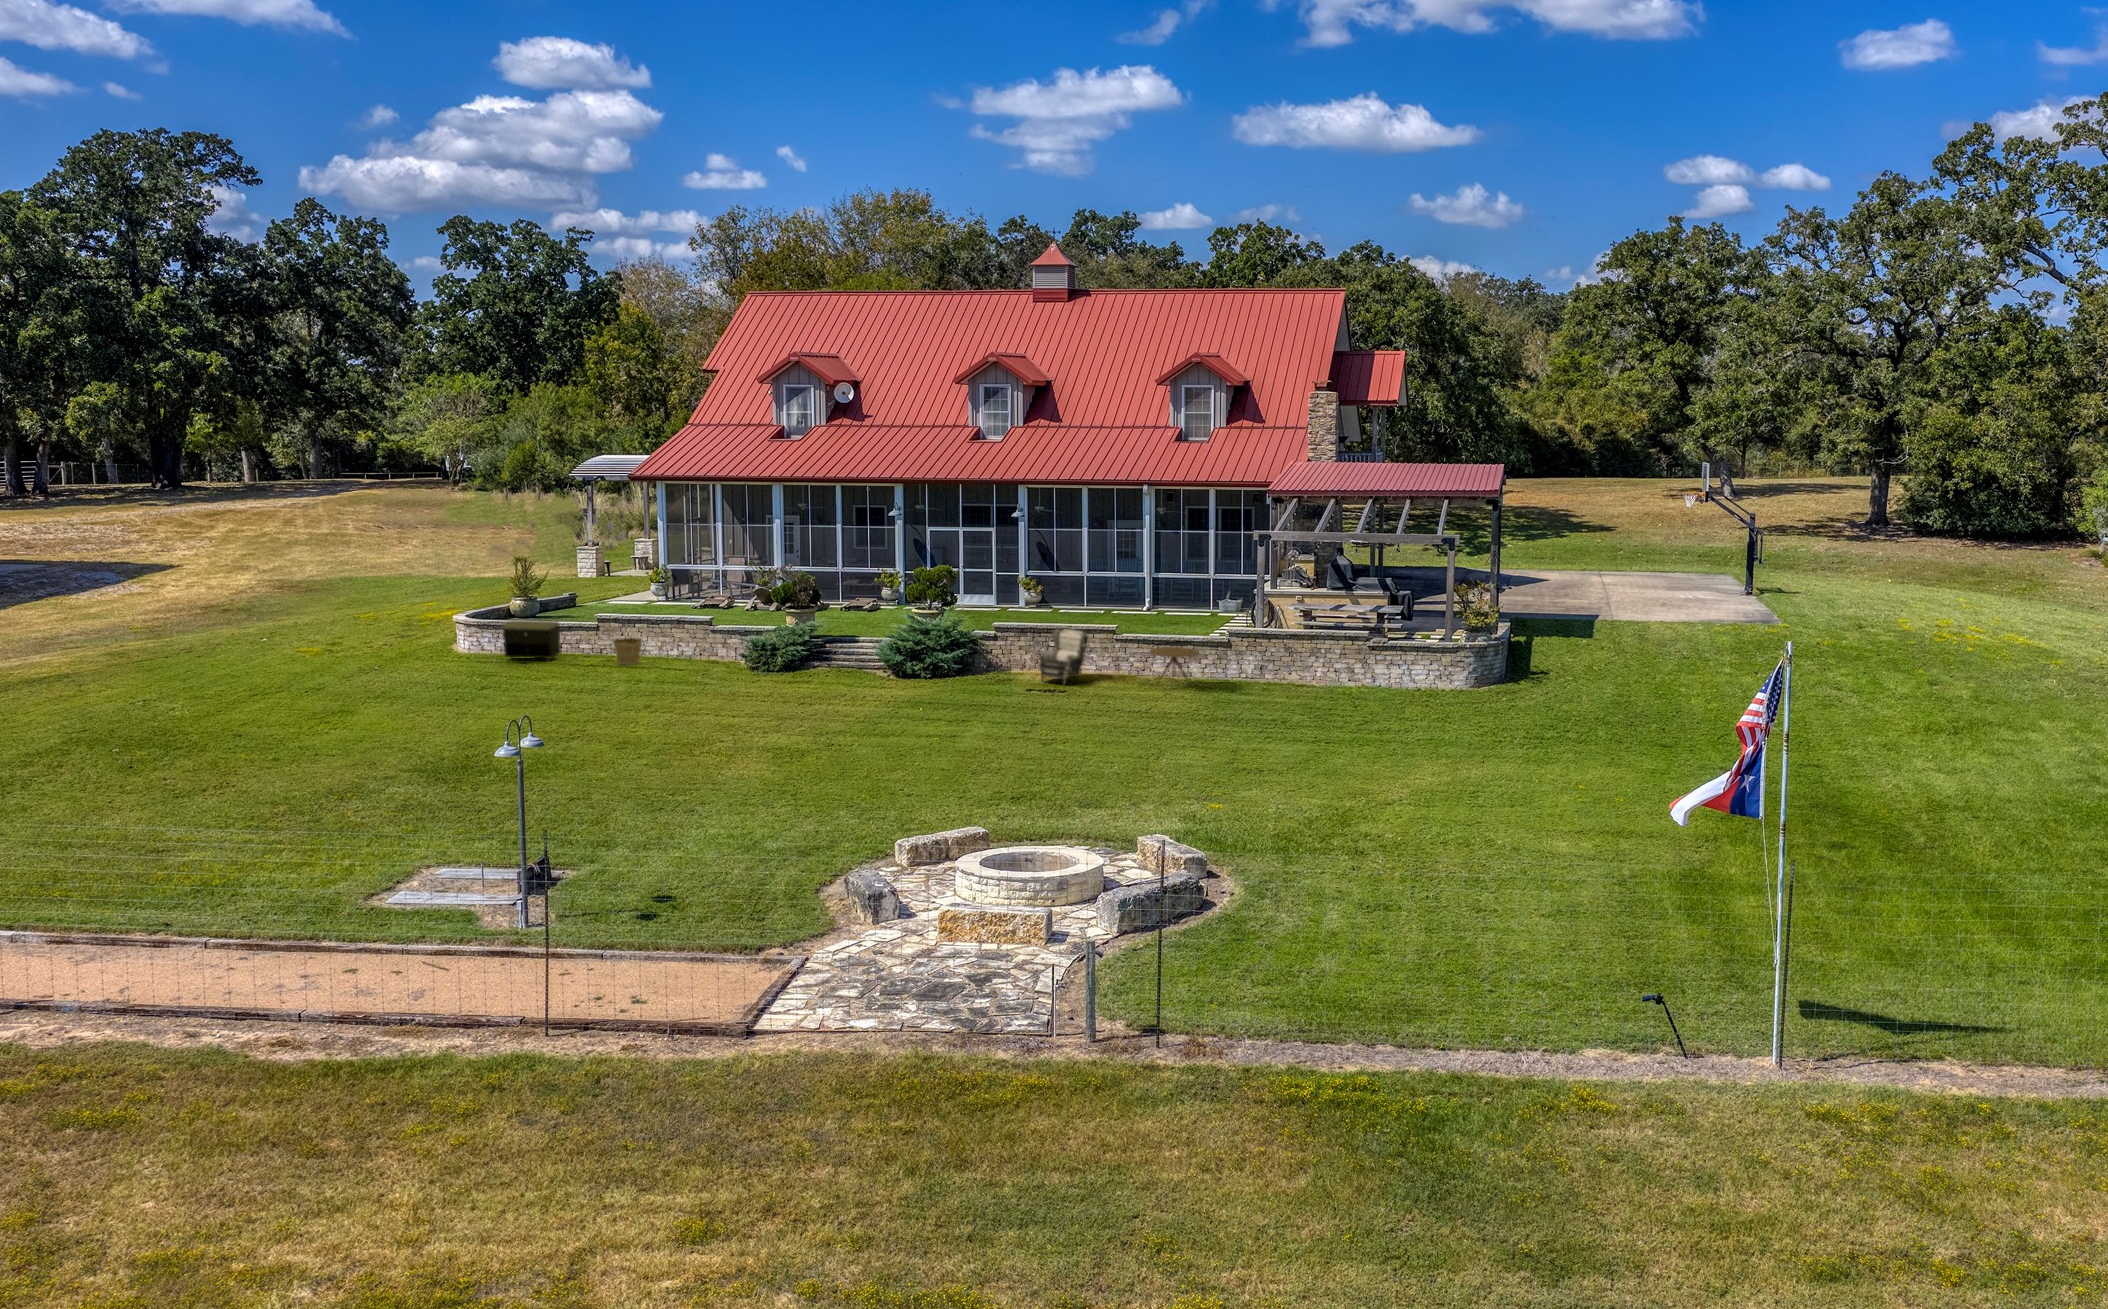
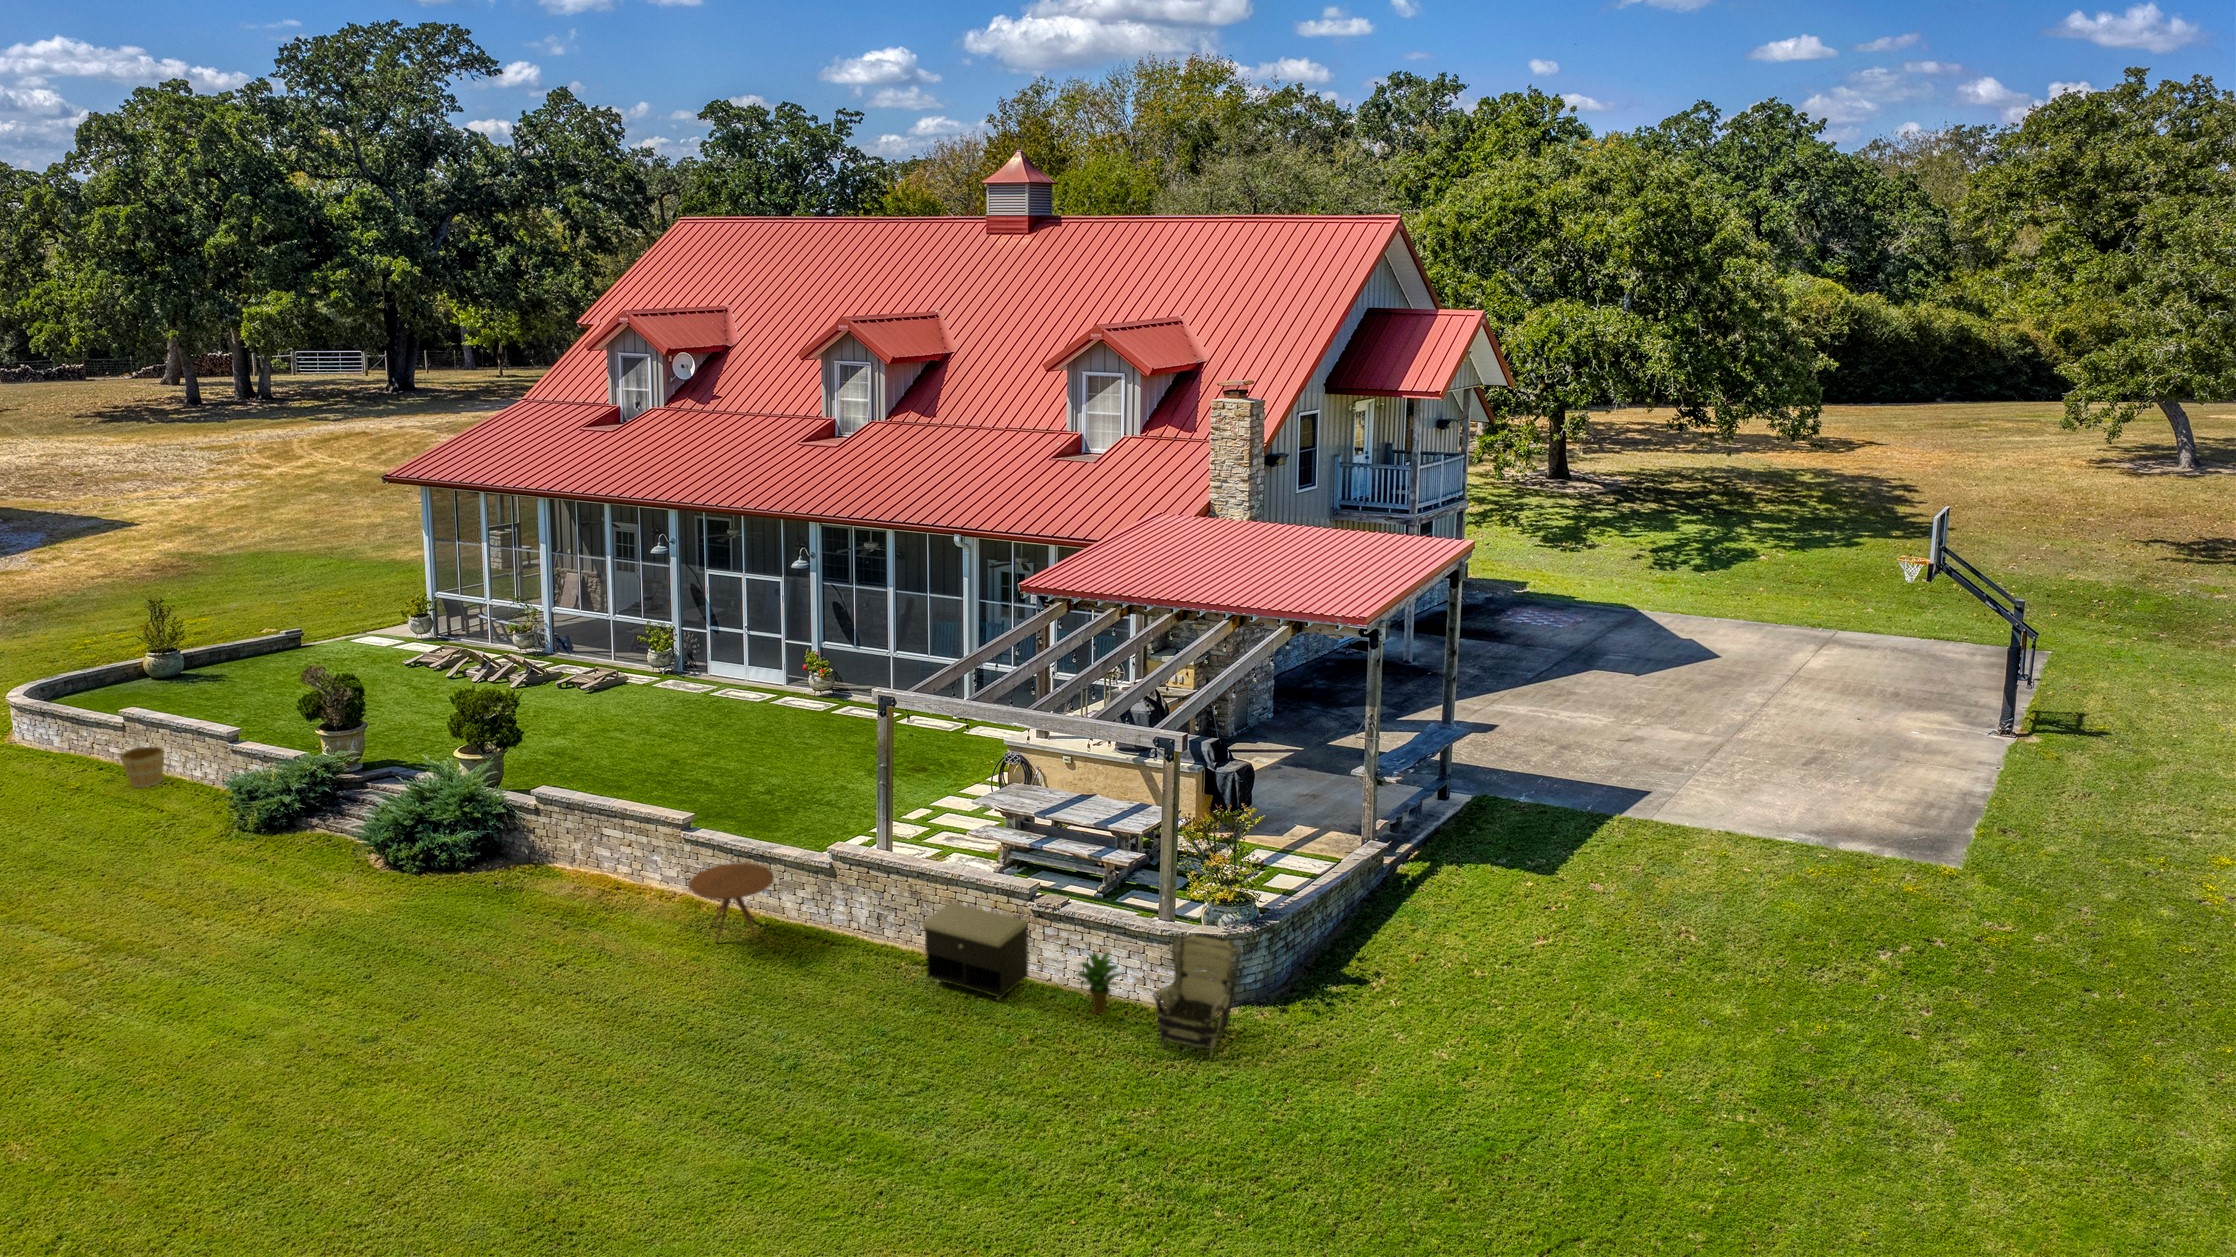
storage bench: present [502,621,560,659] -> present [923,903,1028,999]
armchair: present [1039,629,1088,683] -> present [1153,933,1241,1058]
potted plant: none [1408,659,1435,693] -> present [1077,952,1121,1015]

